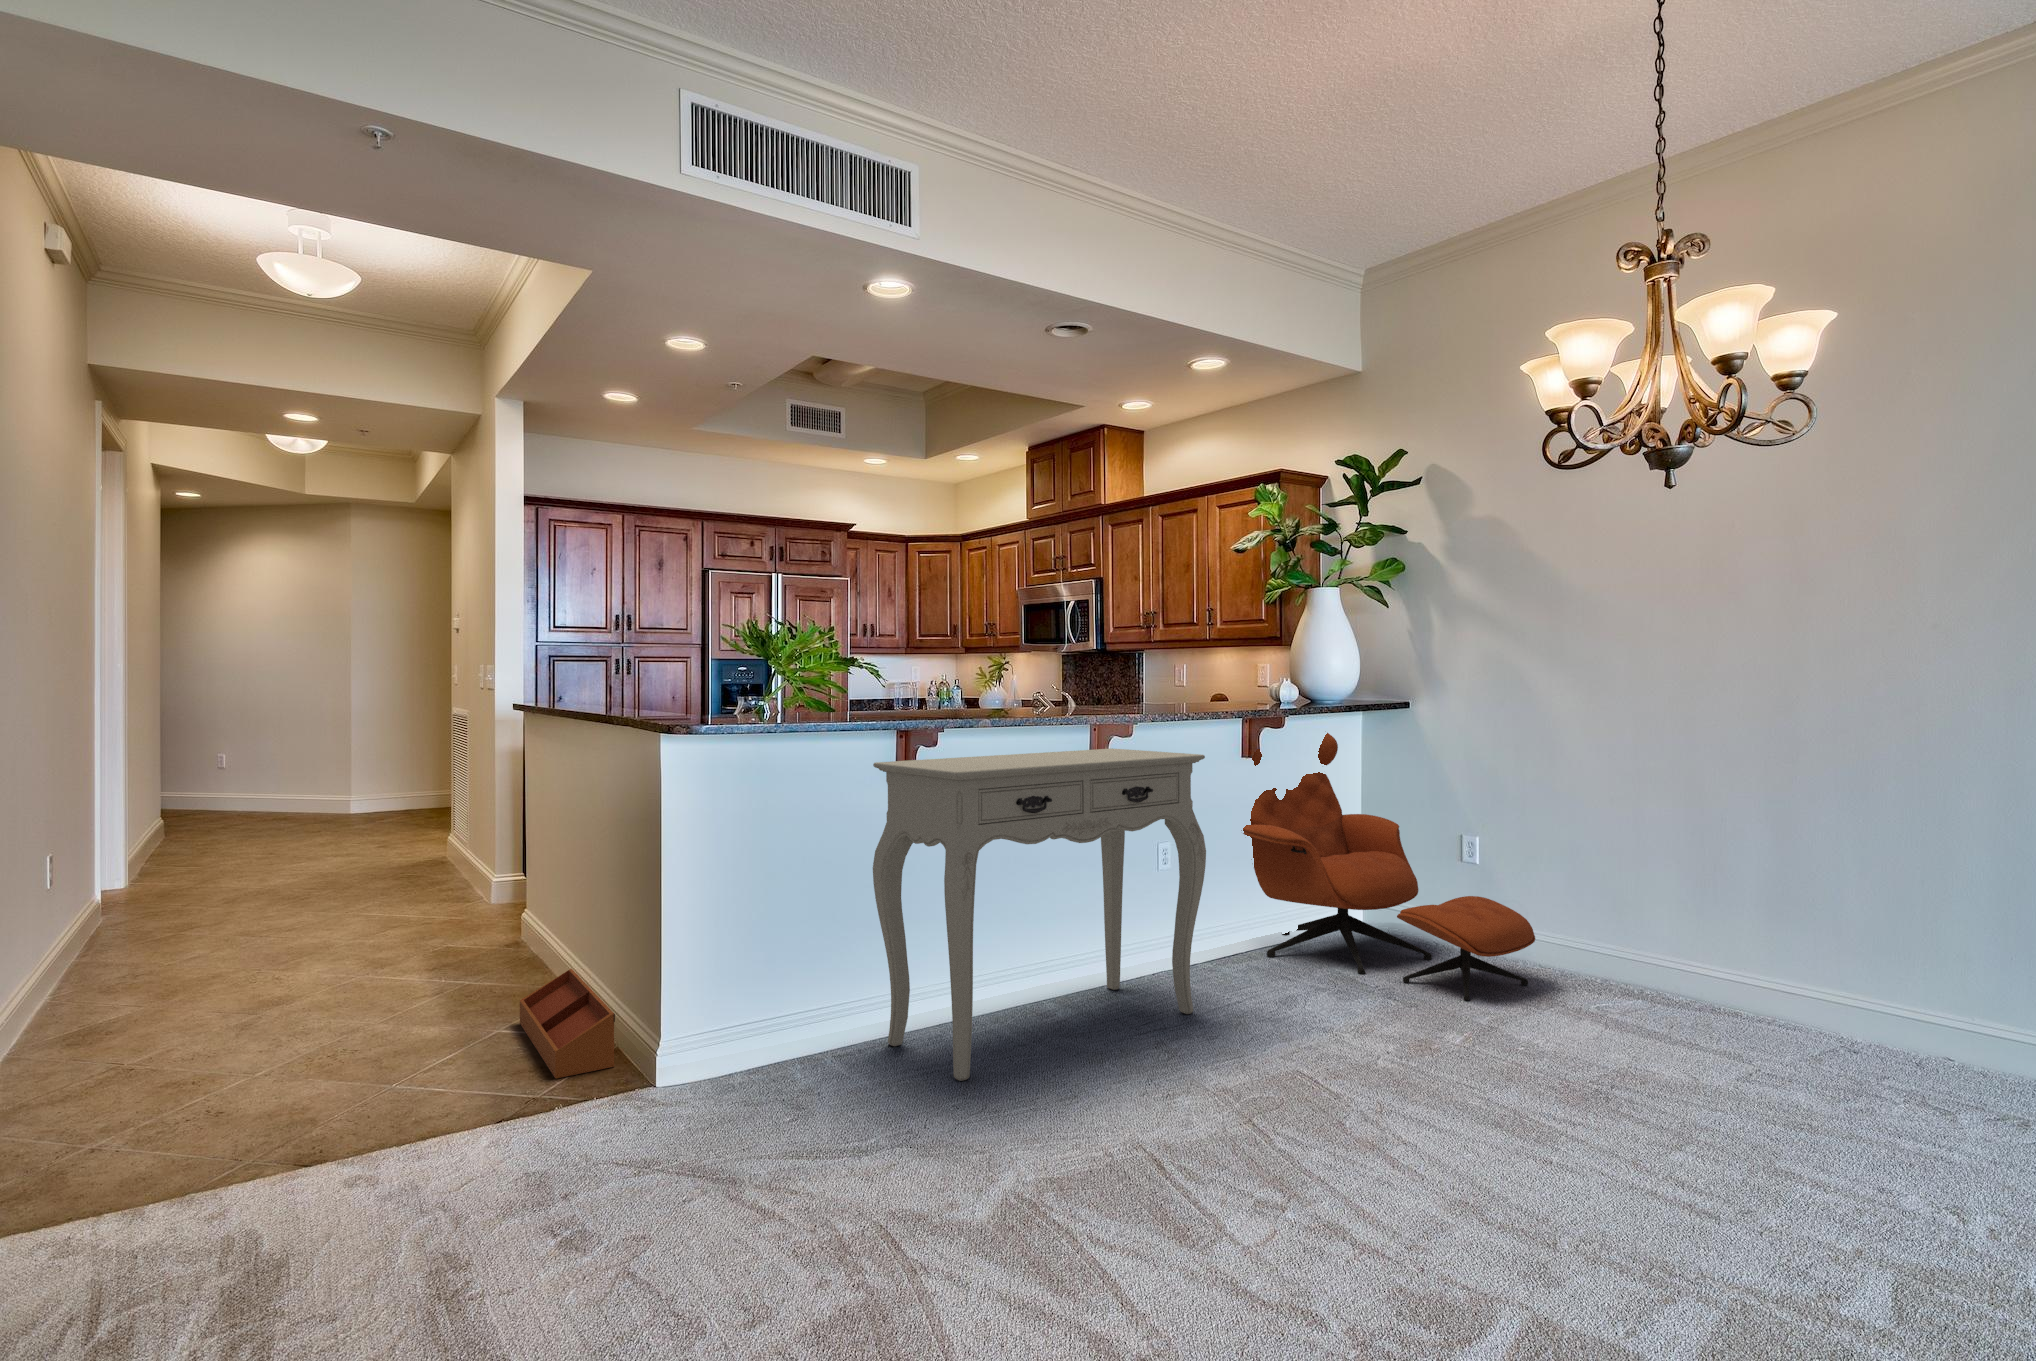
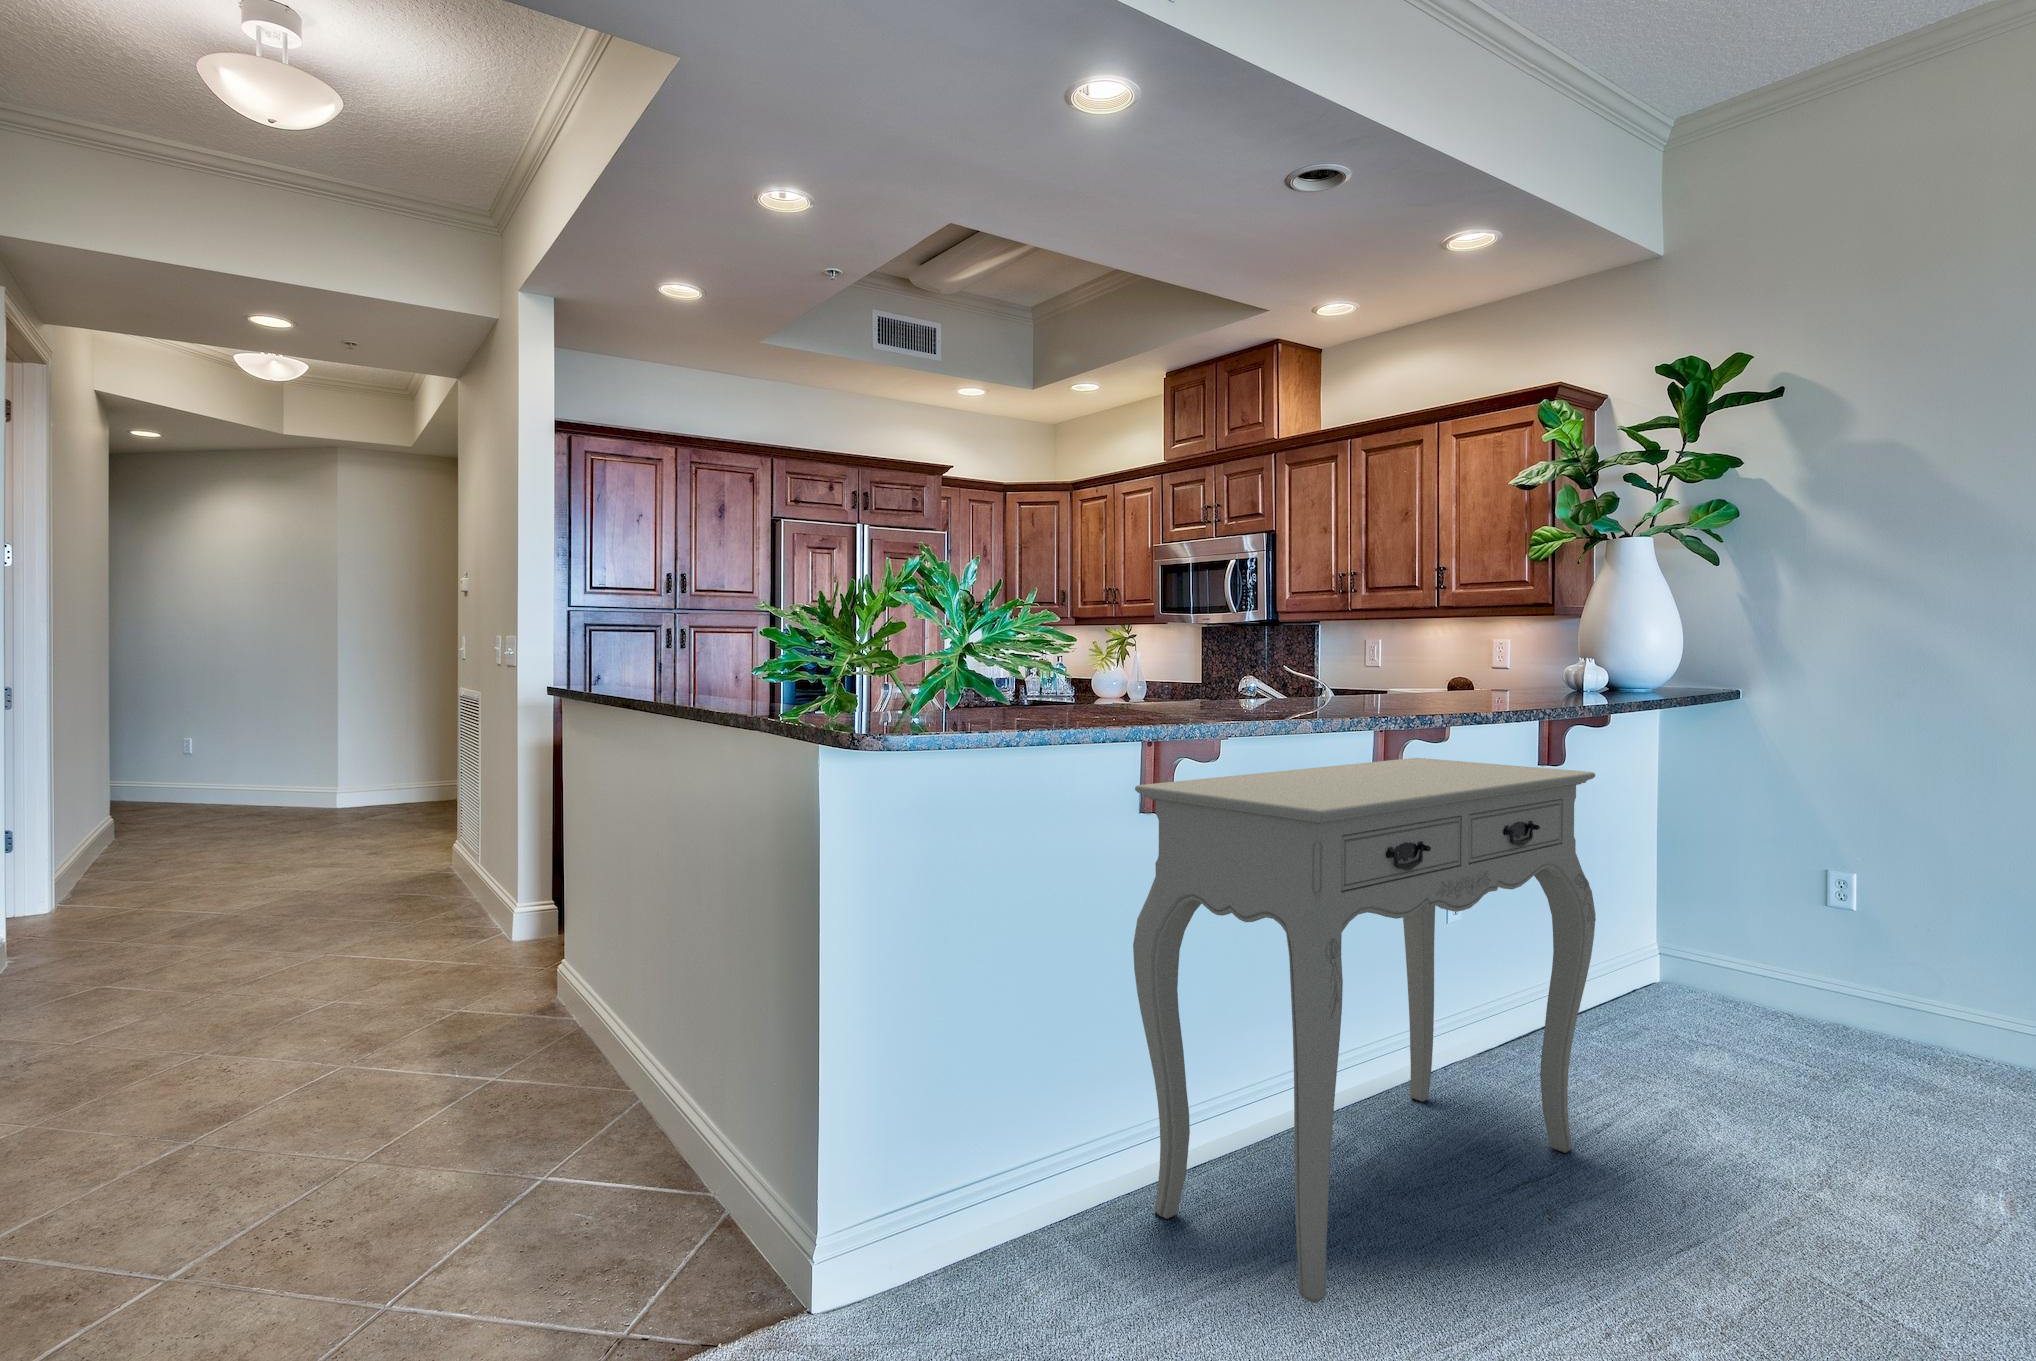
lounge chair: present [1241,733,1535,1000] -> none [1534,722,2023,1128]
storage bin: present [520,969,615,1078] -> none [587,1077,751,1290]

